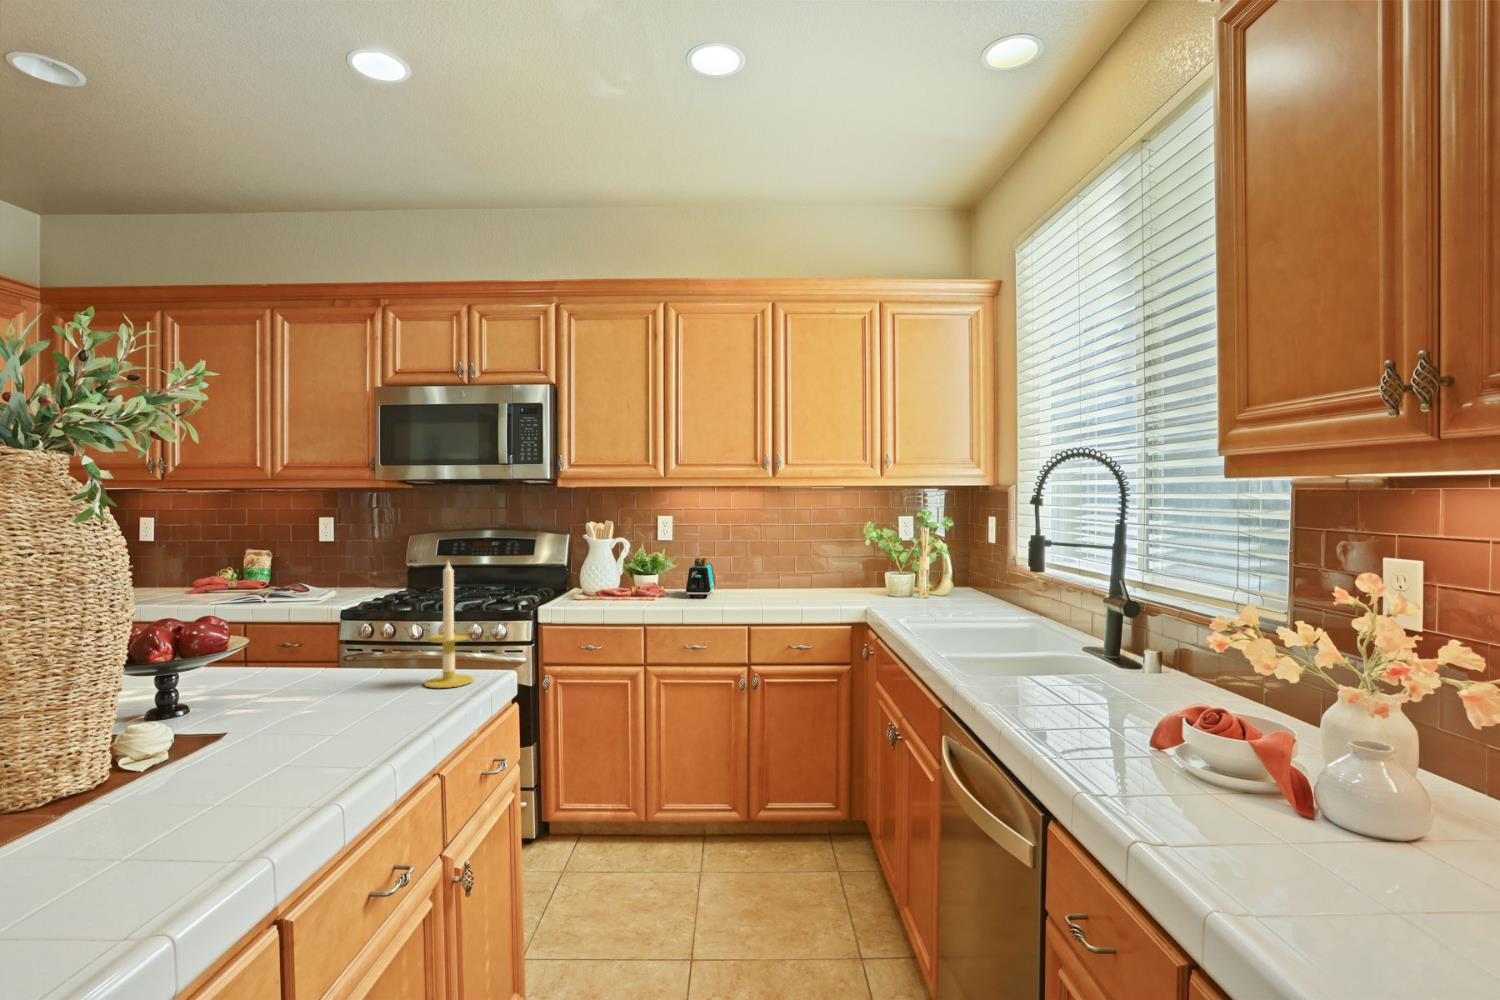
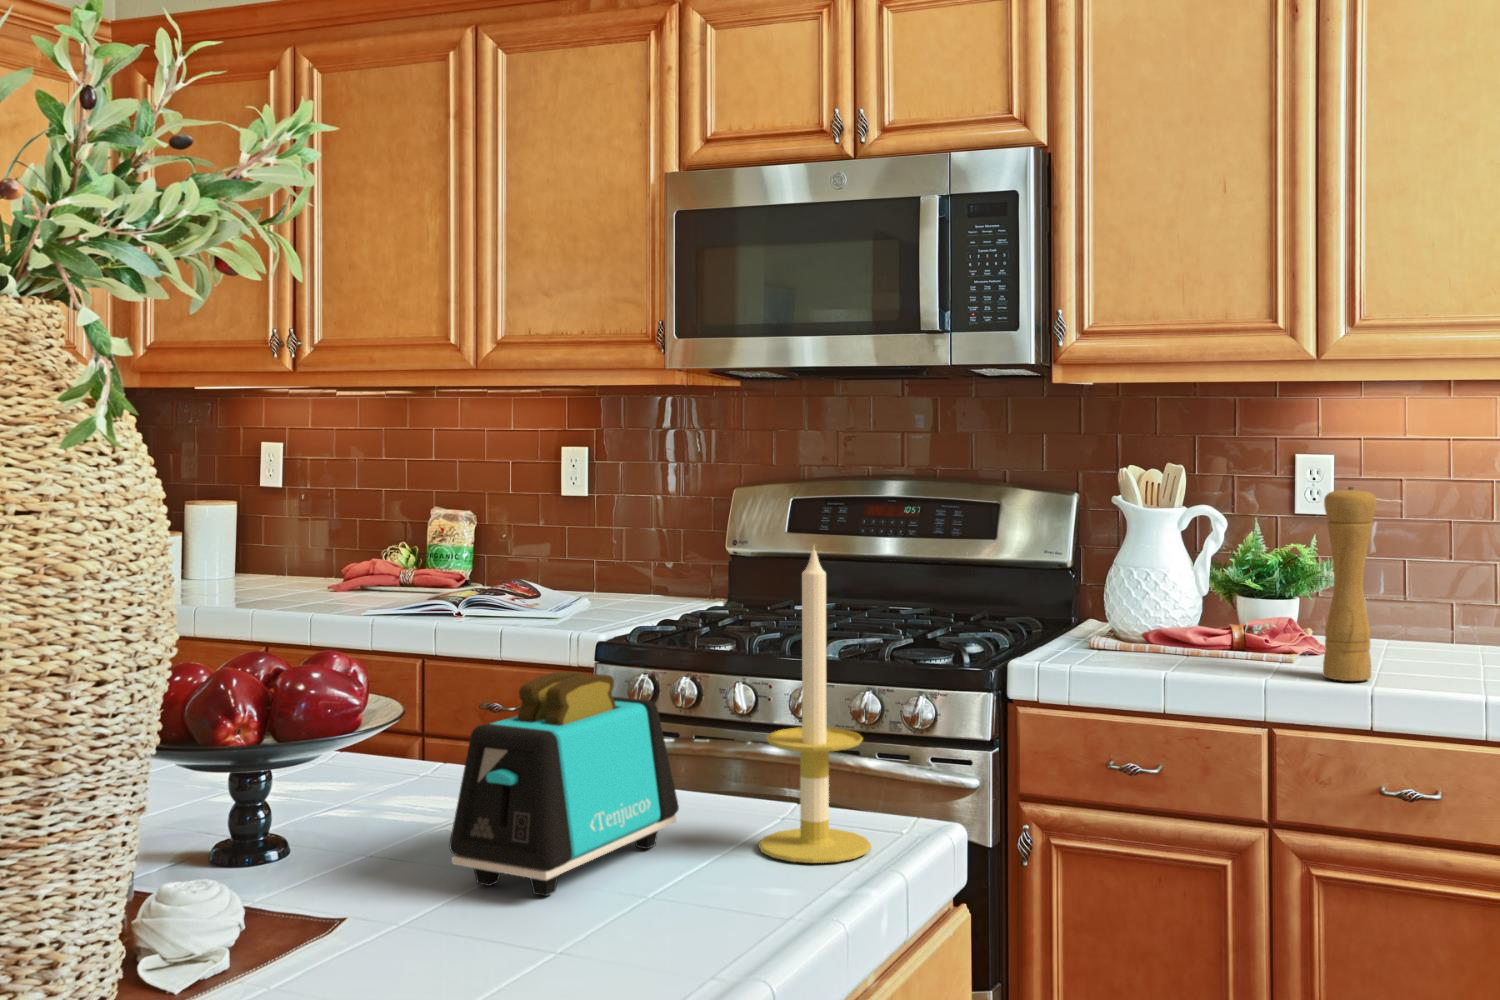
pepper mill: none [663,530,682,605] -> present [1323,487,1377,681]
toaster: present [686,558,715,598] -> present [450,672,679,896]

